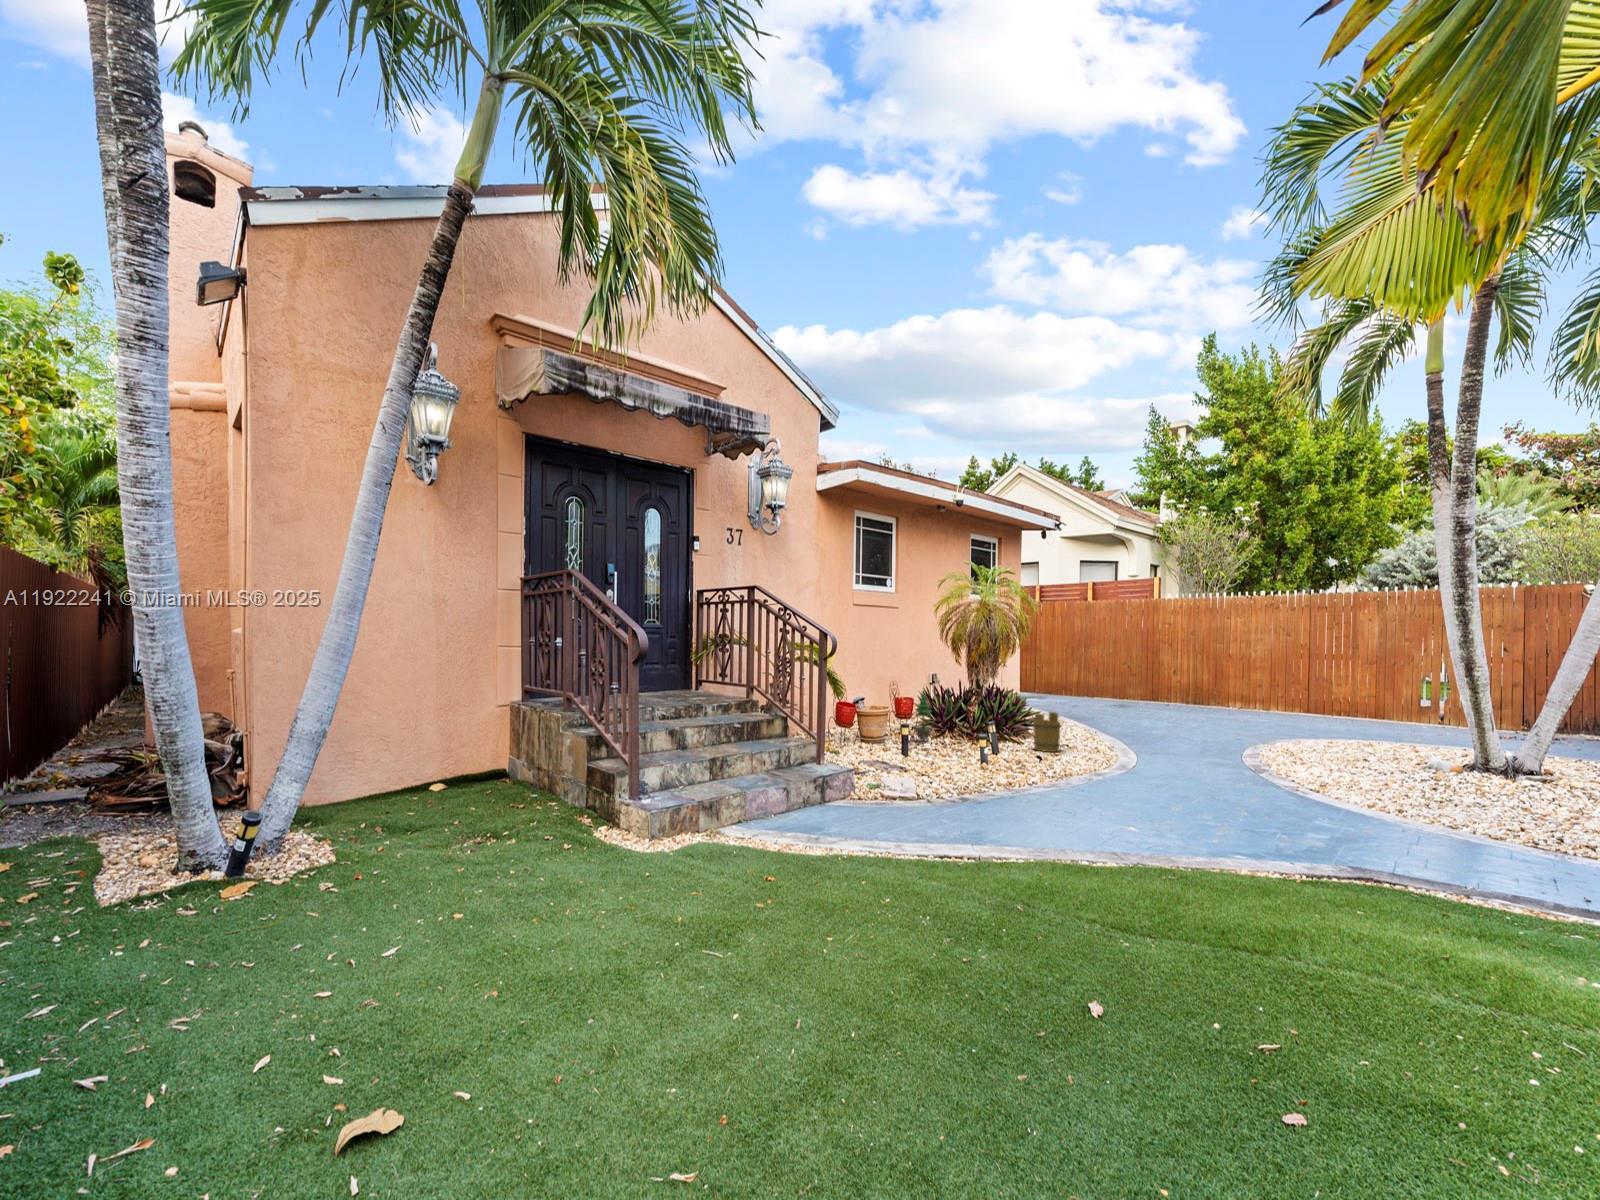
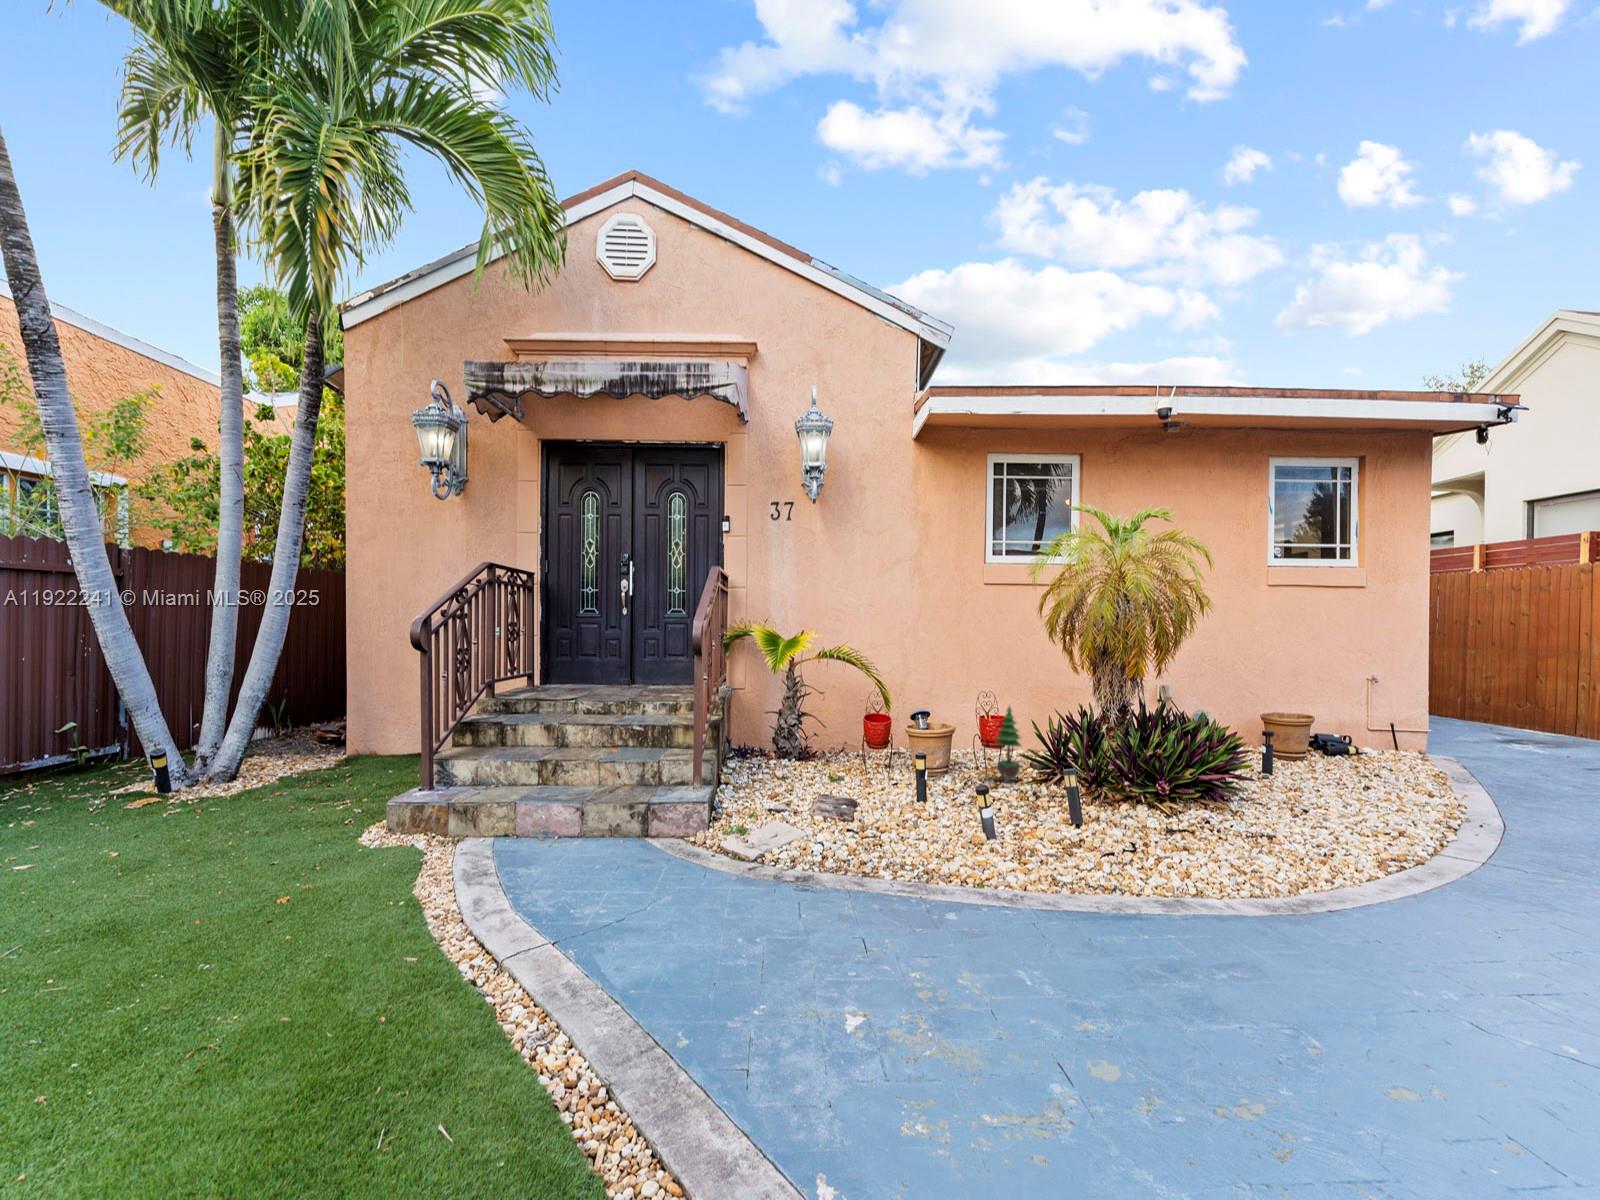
bucket: present [1032,712,1061,752] -> none [1147,767,1204,839]

